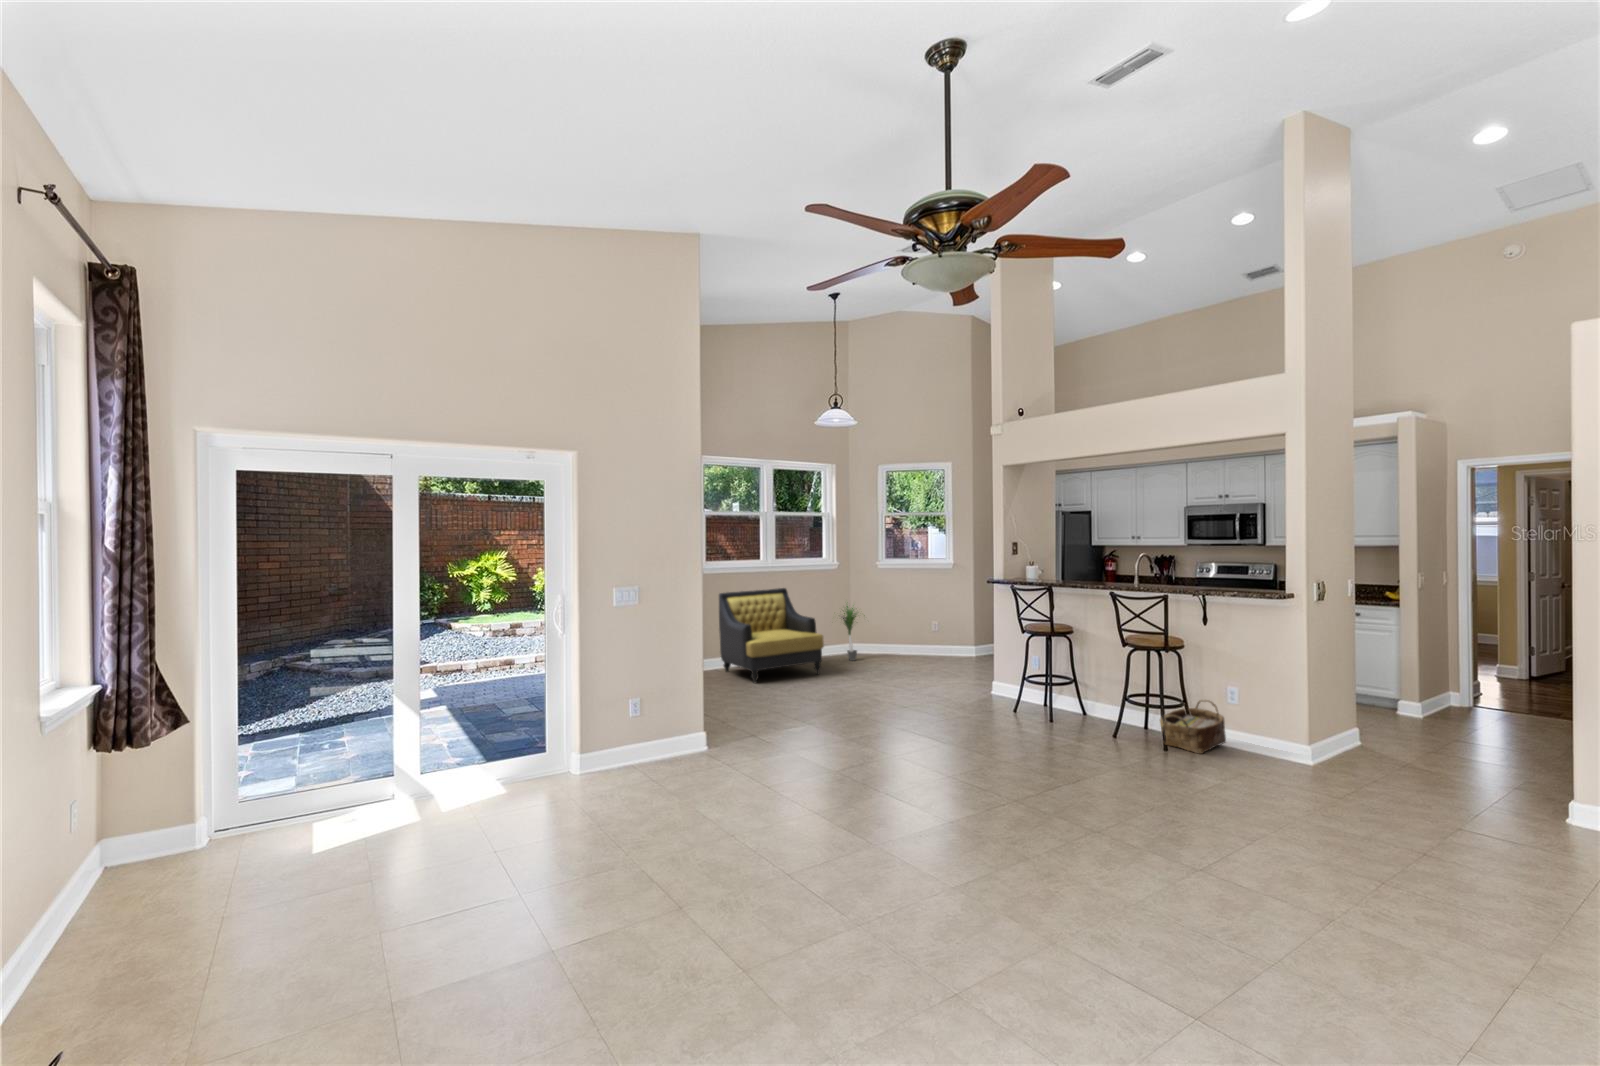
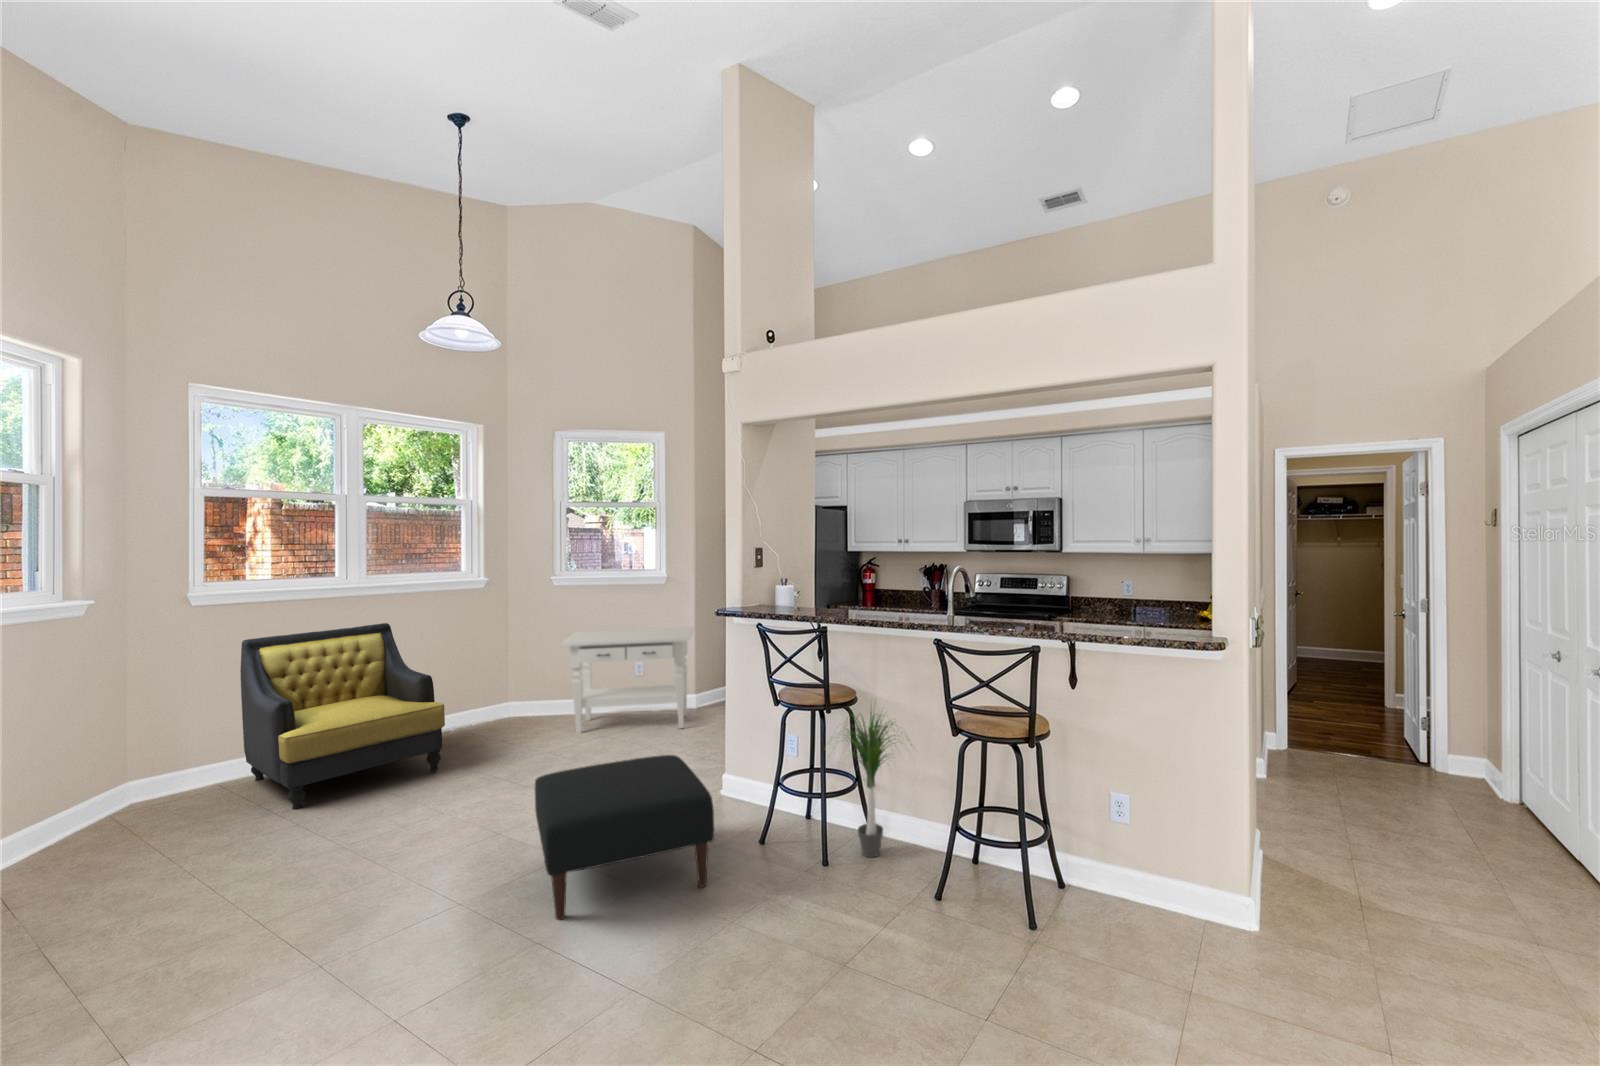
side table: none [886,599,973,666] -> present [560,627,693,733]
potted plant: present [841,606,857,661] -> present [831,712,912,857]
ottoman: none [887,660,985,726] -> present [535,755,714,920]
woven basket: present [1160,700,1226,754] -> none [1017,817,1116,931]

